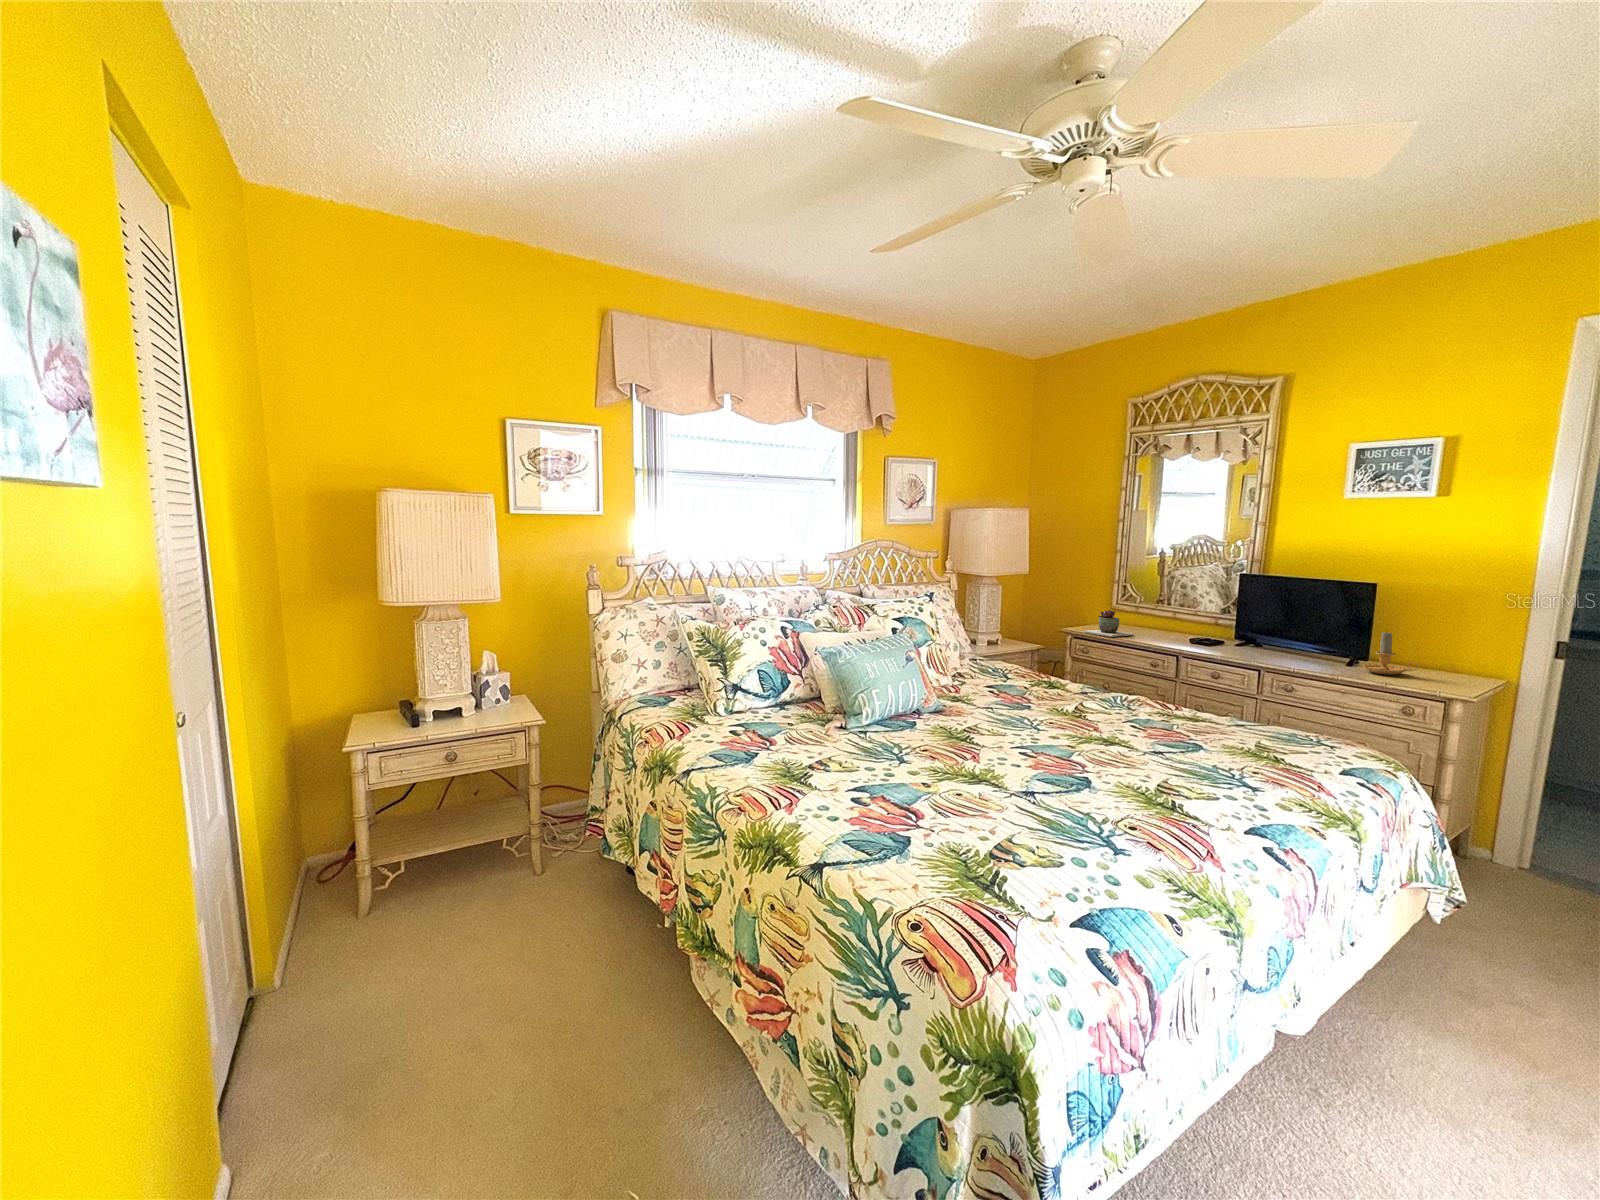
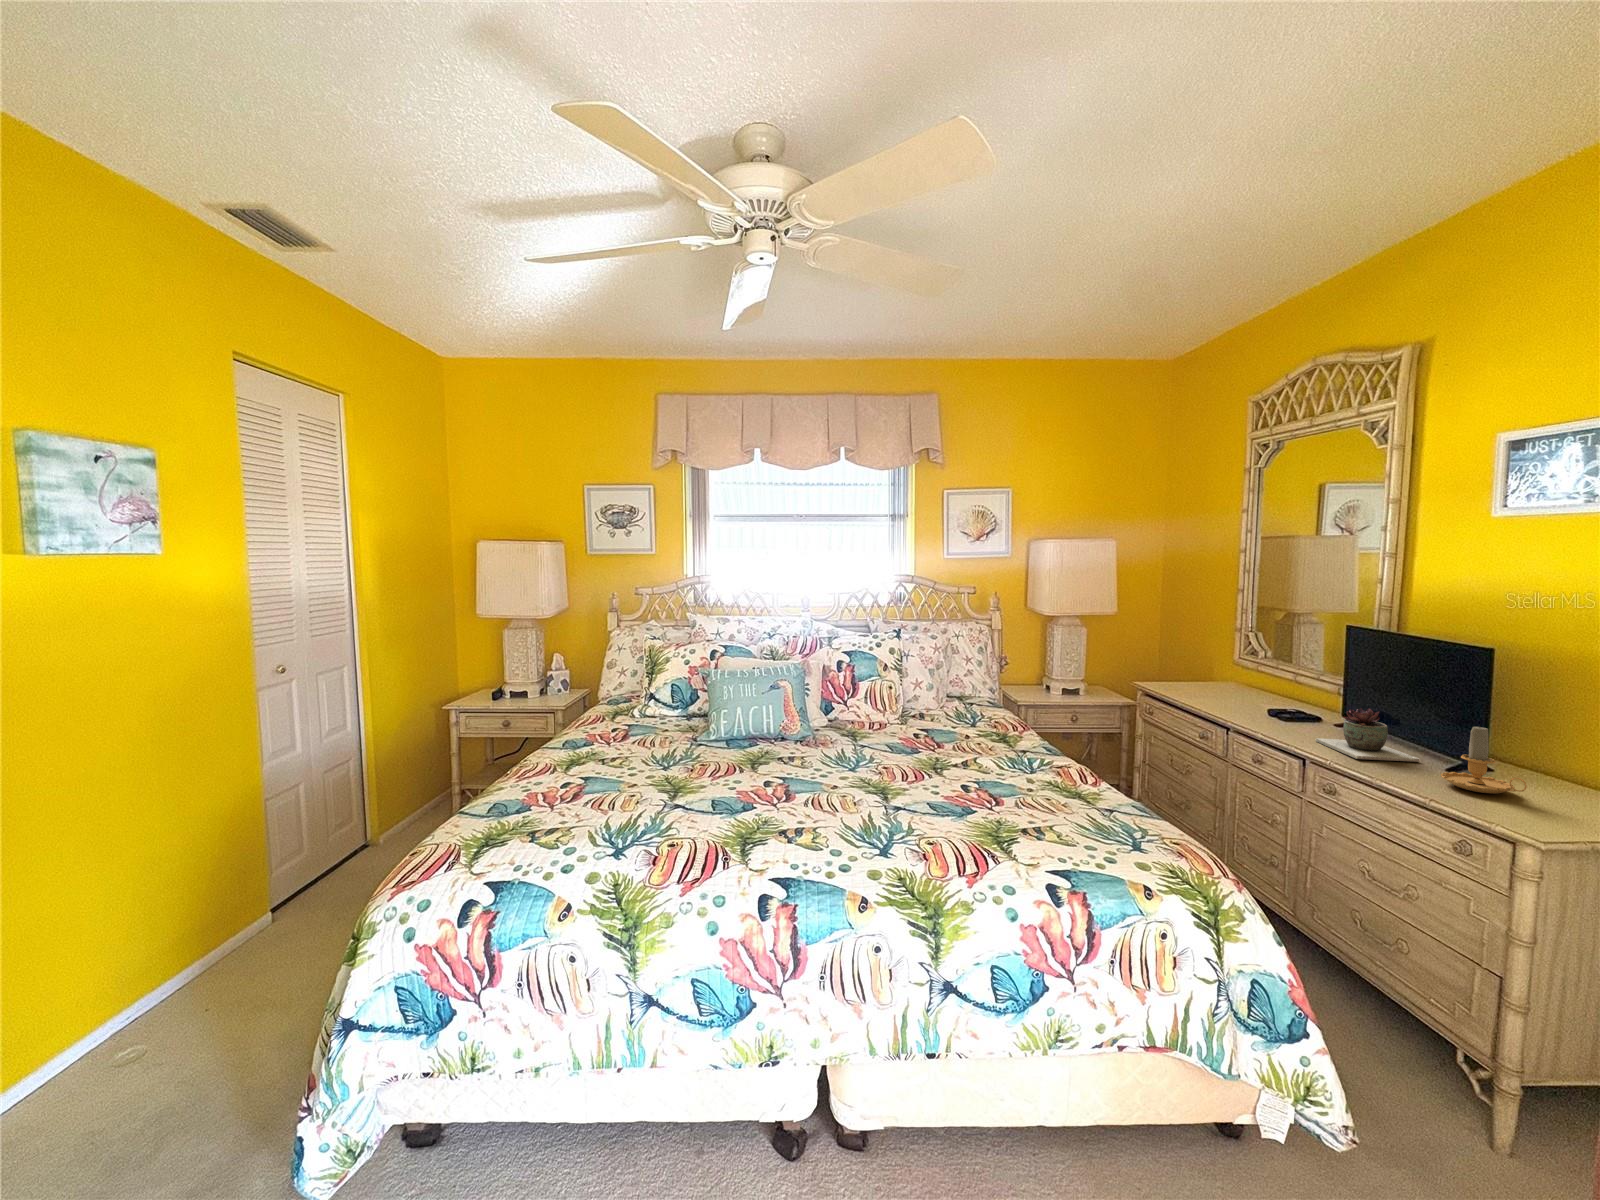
succulent plant: present [1084,610,1134,637] -> present [1316,708,1419,762]

